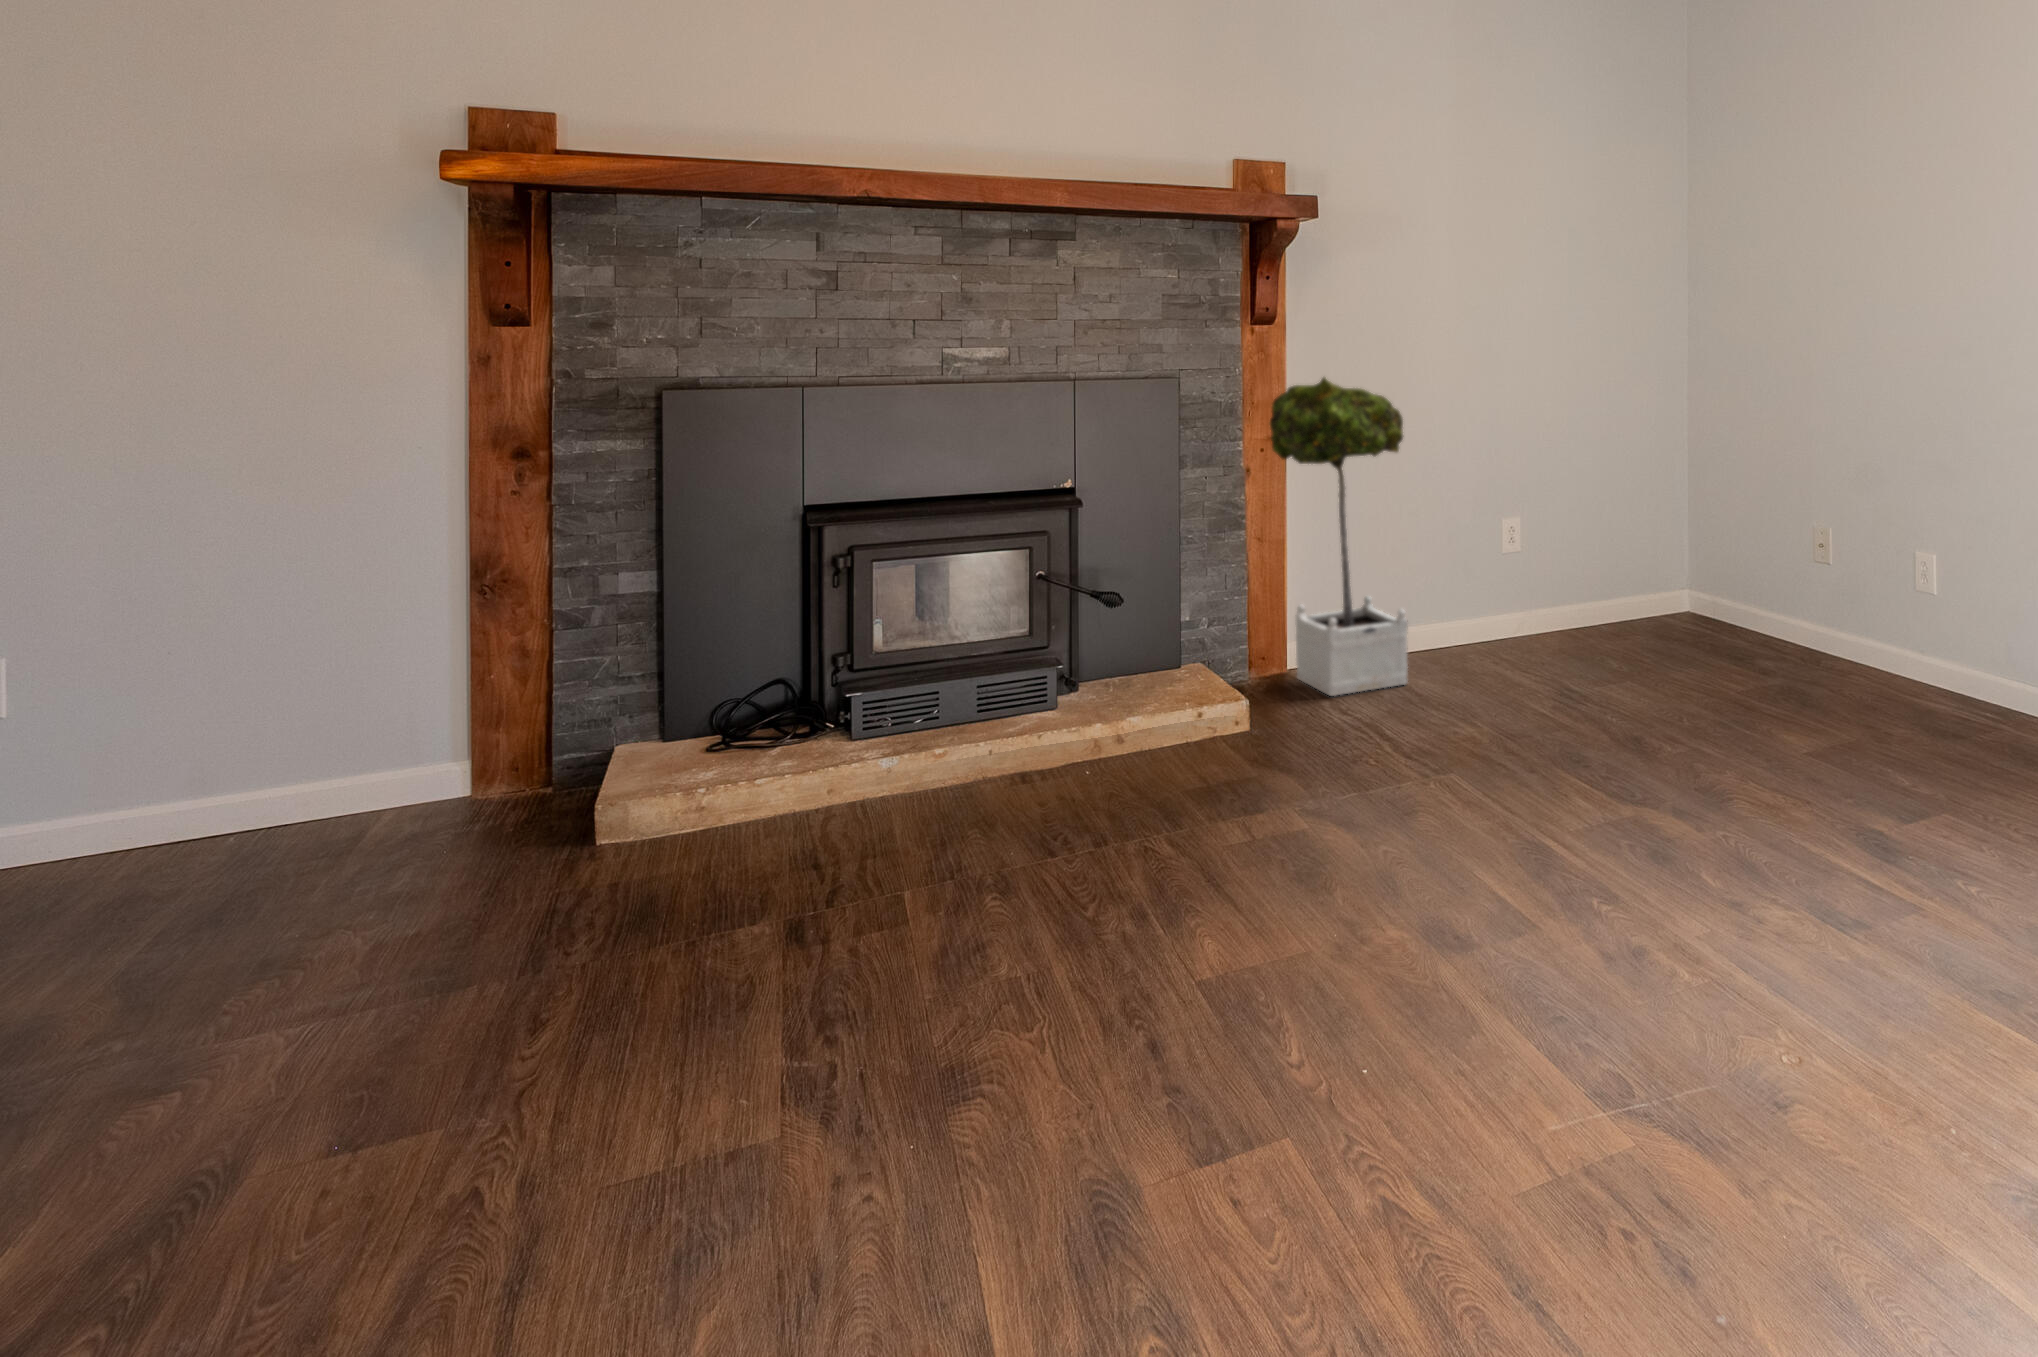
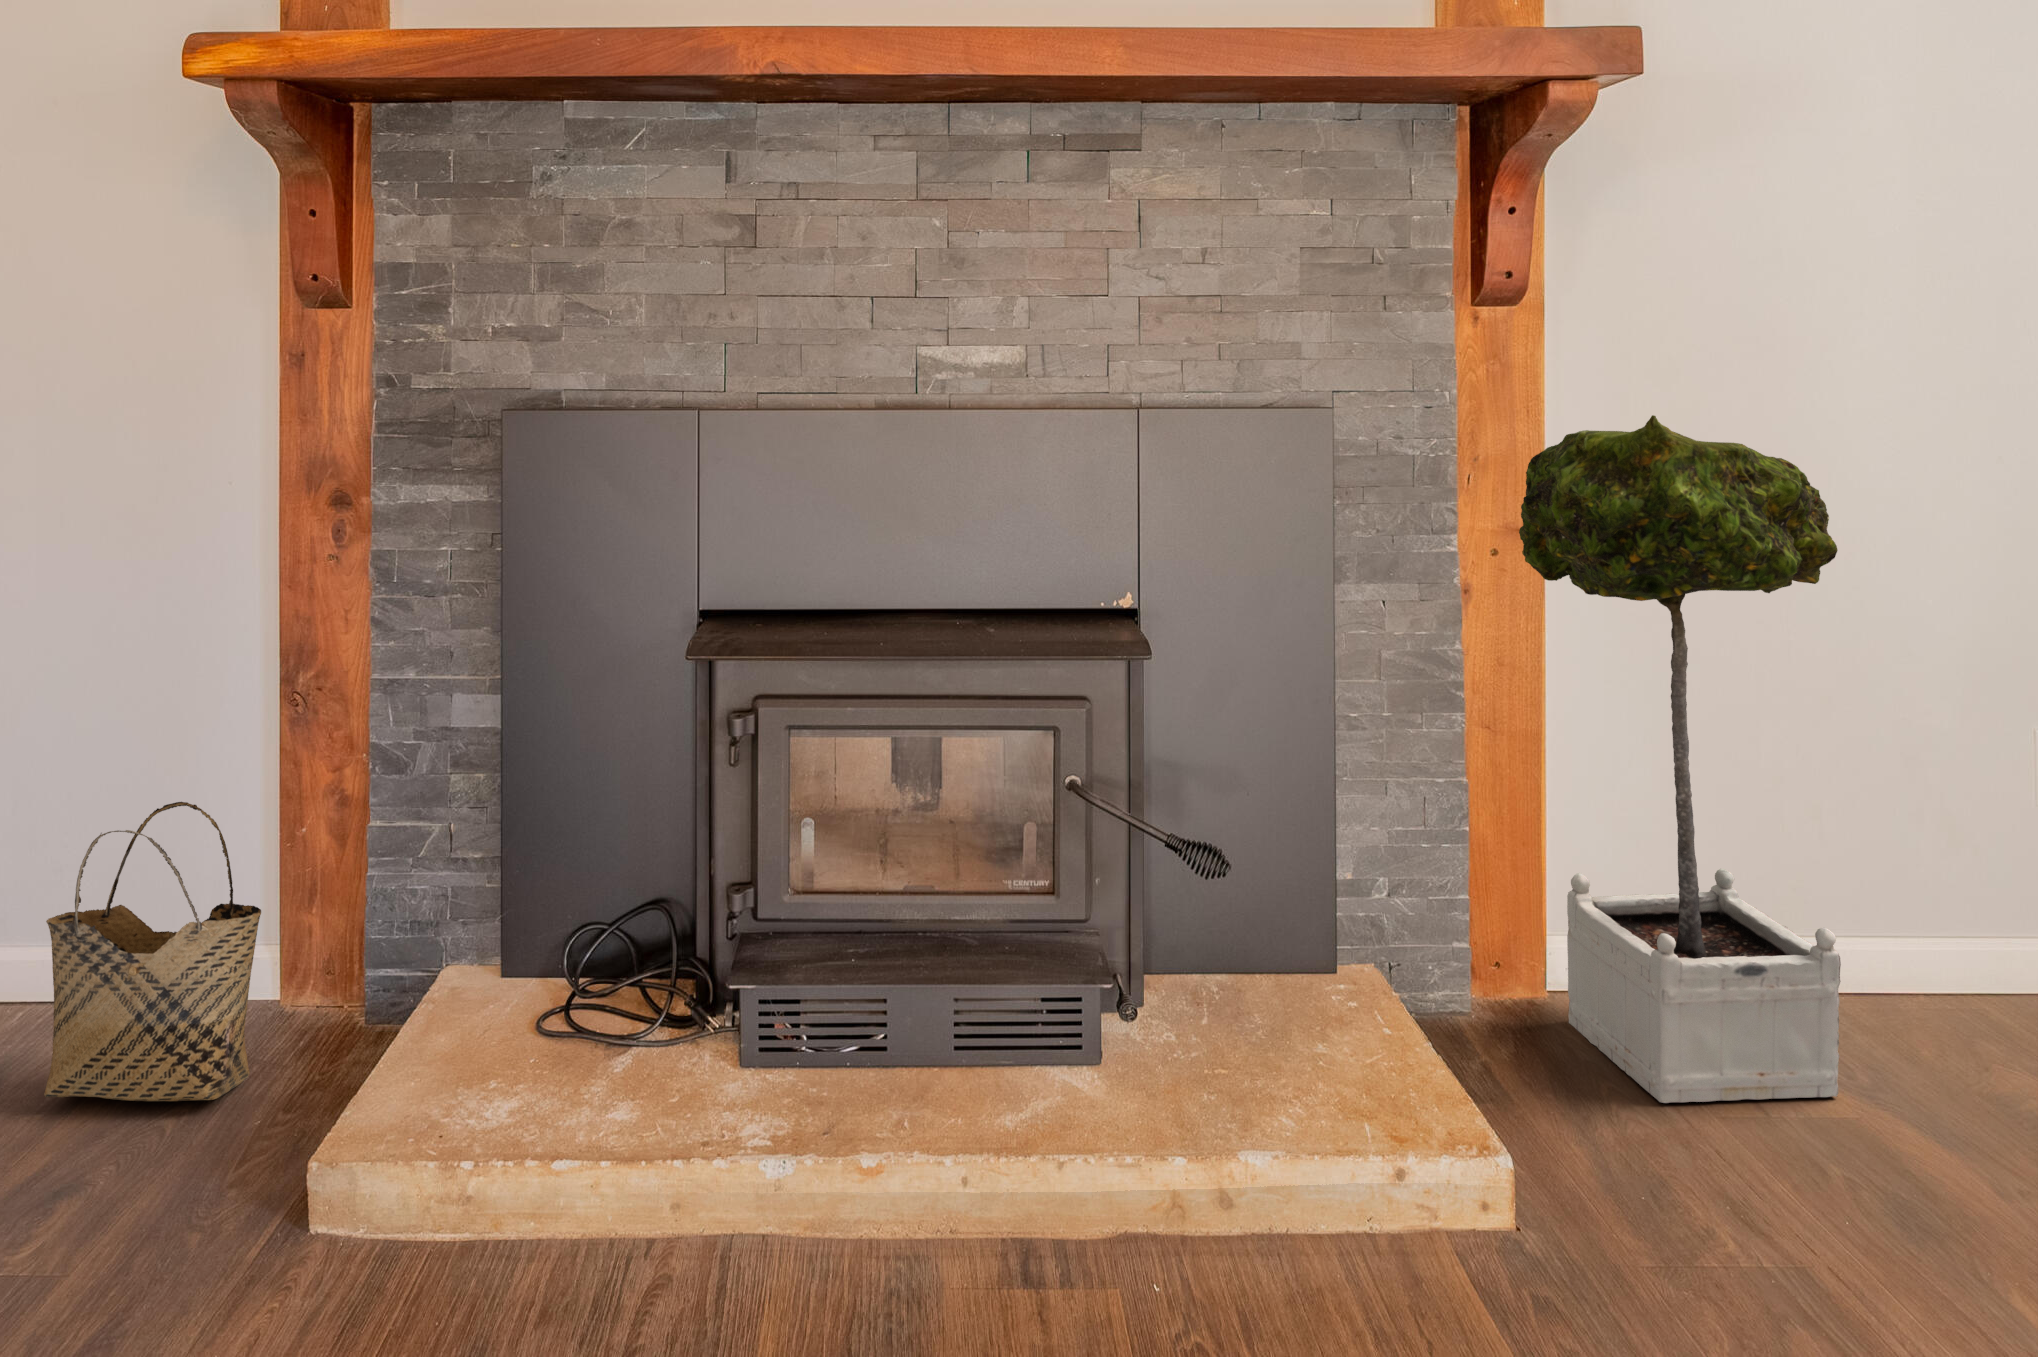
woven basket: none [347,638,513,826] -> present [44,802,261,1101]

